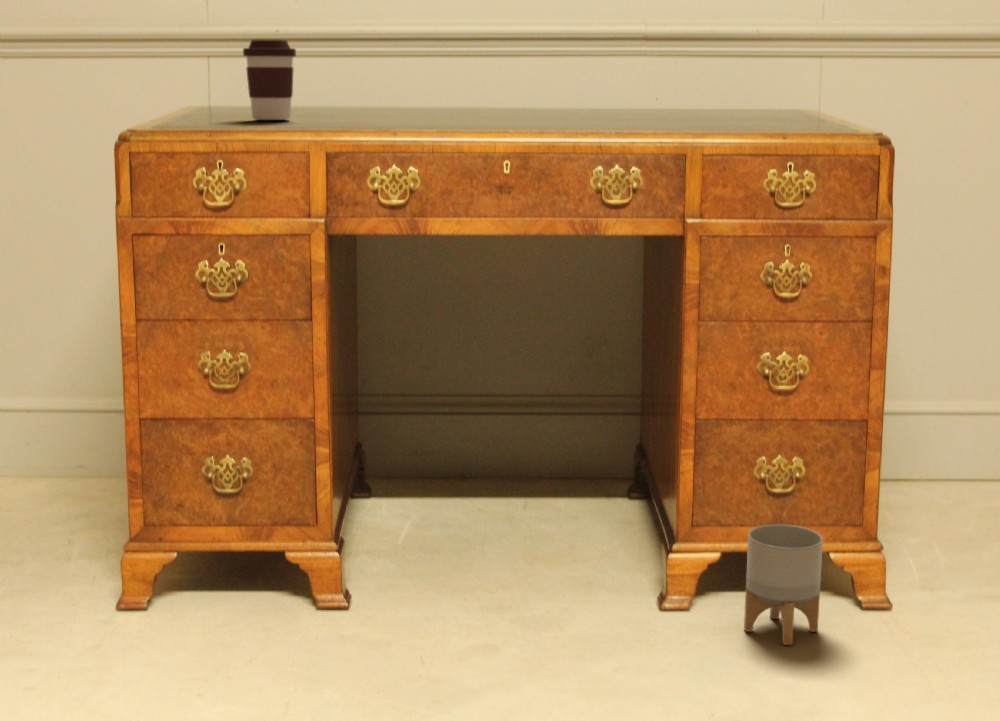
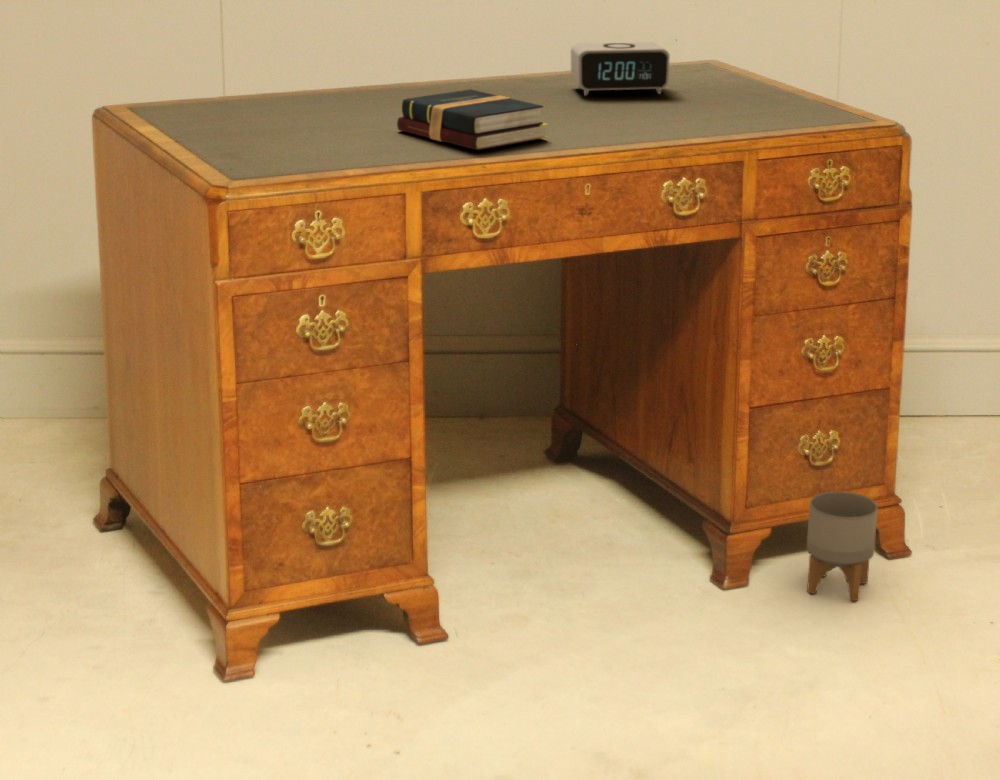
coffee cup: present [243,39,296,120] -> none [272,56,328,146]
alarm clock: none [598,70,694,116] -> present [571,42,670,95]
hardback book: none [373,89,495,125] -> present [397,89,548,150]

